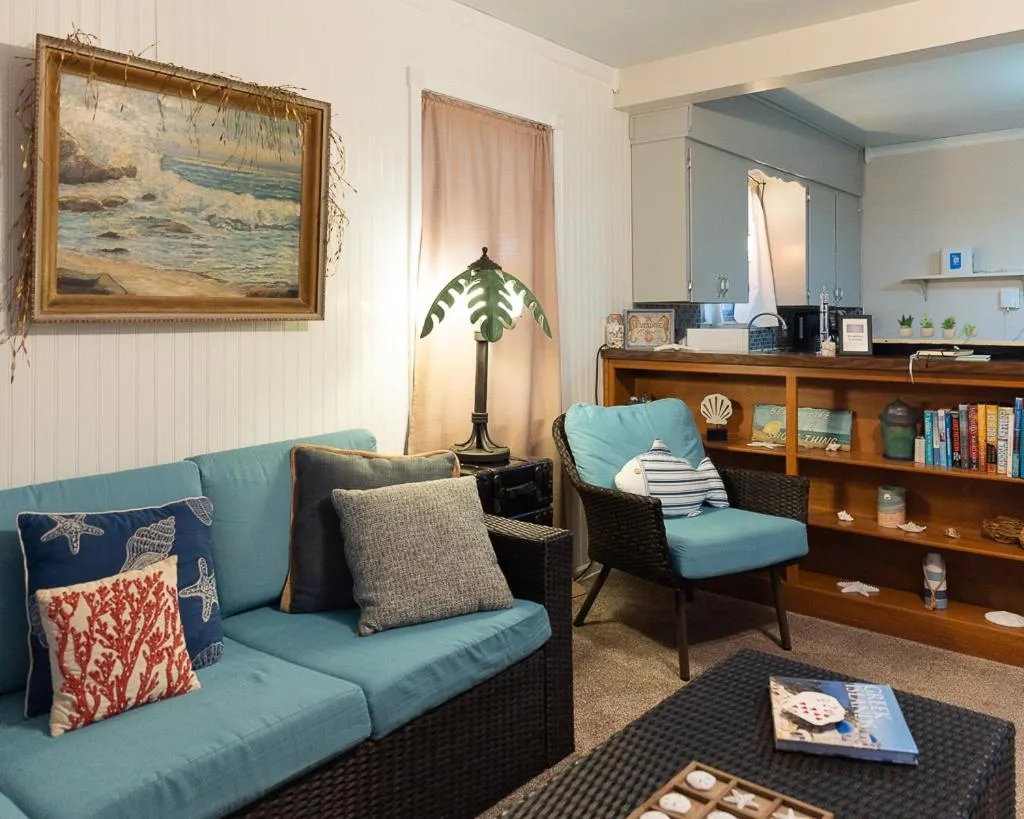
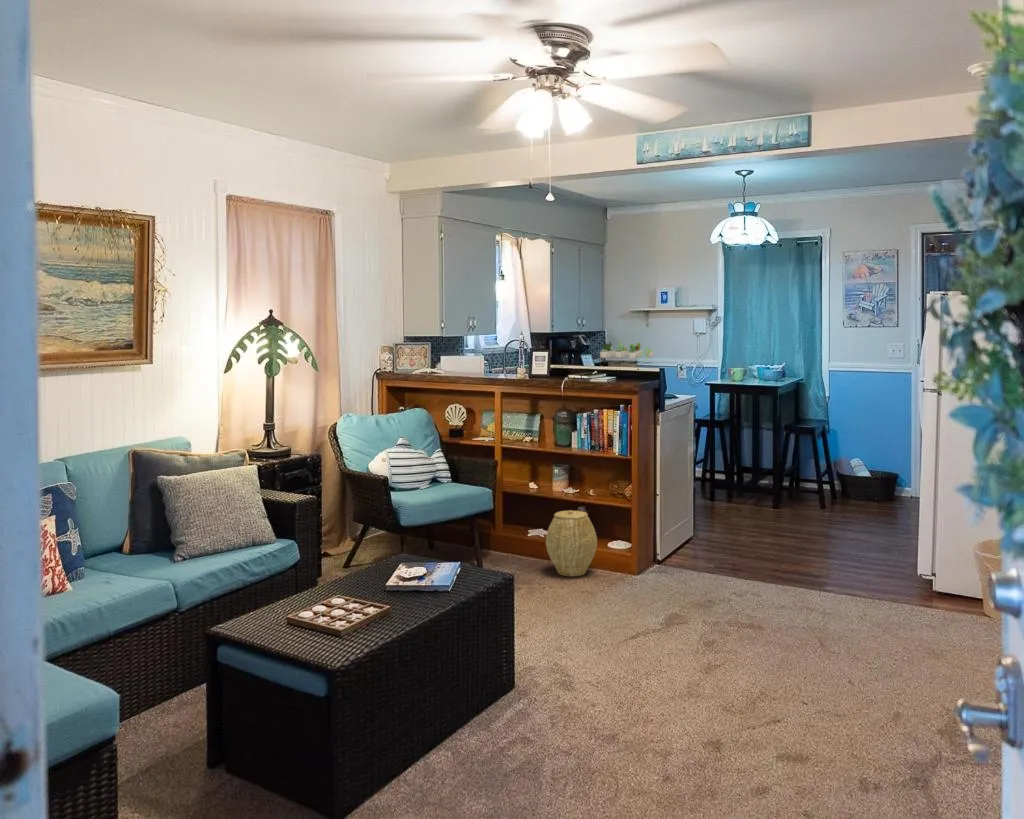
woven basket: none [883,557,970,661] -> present [546,511,597,576]

